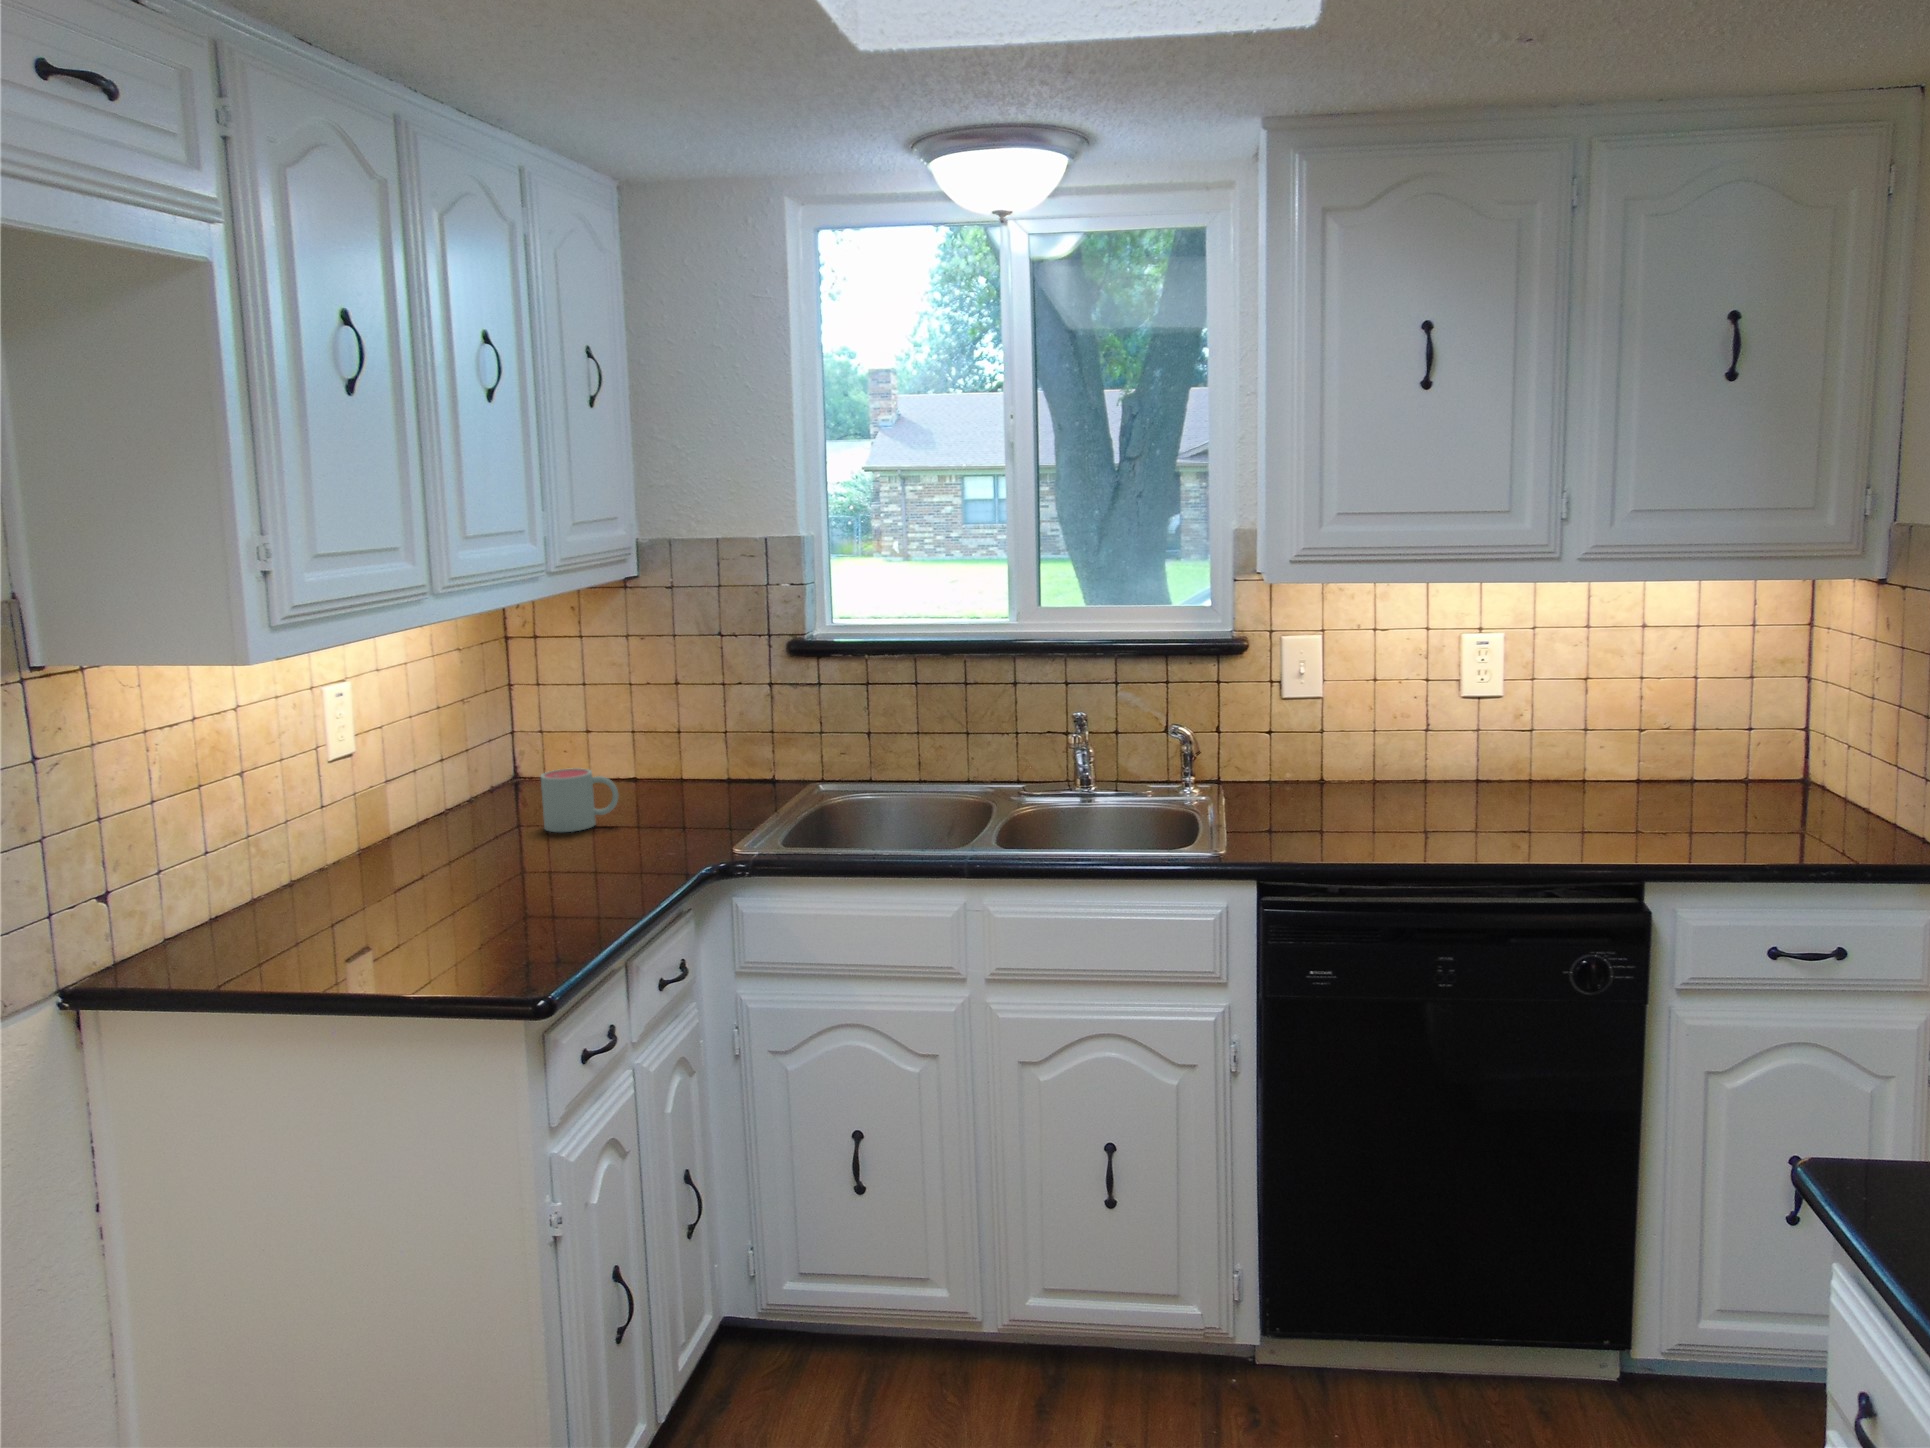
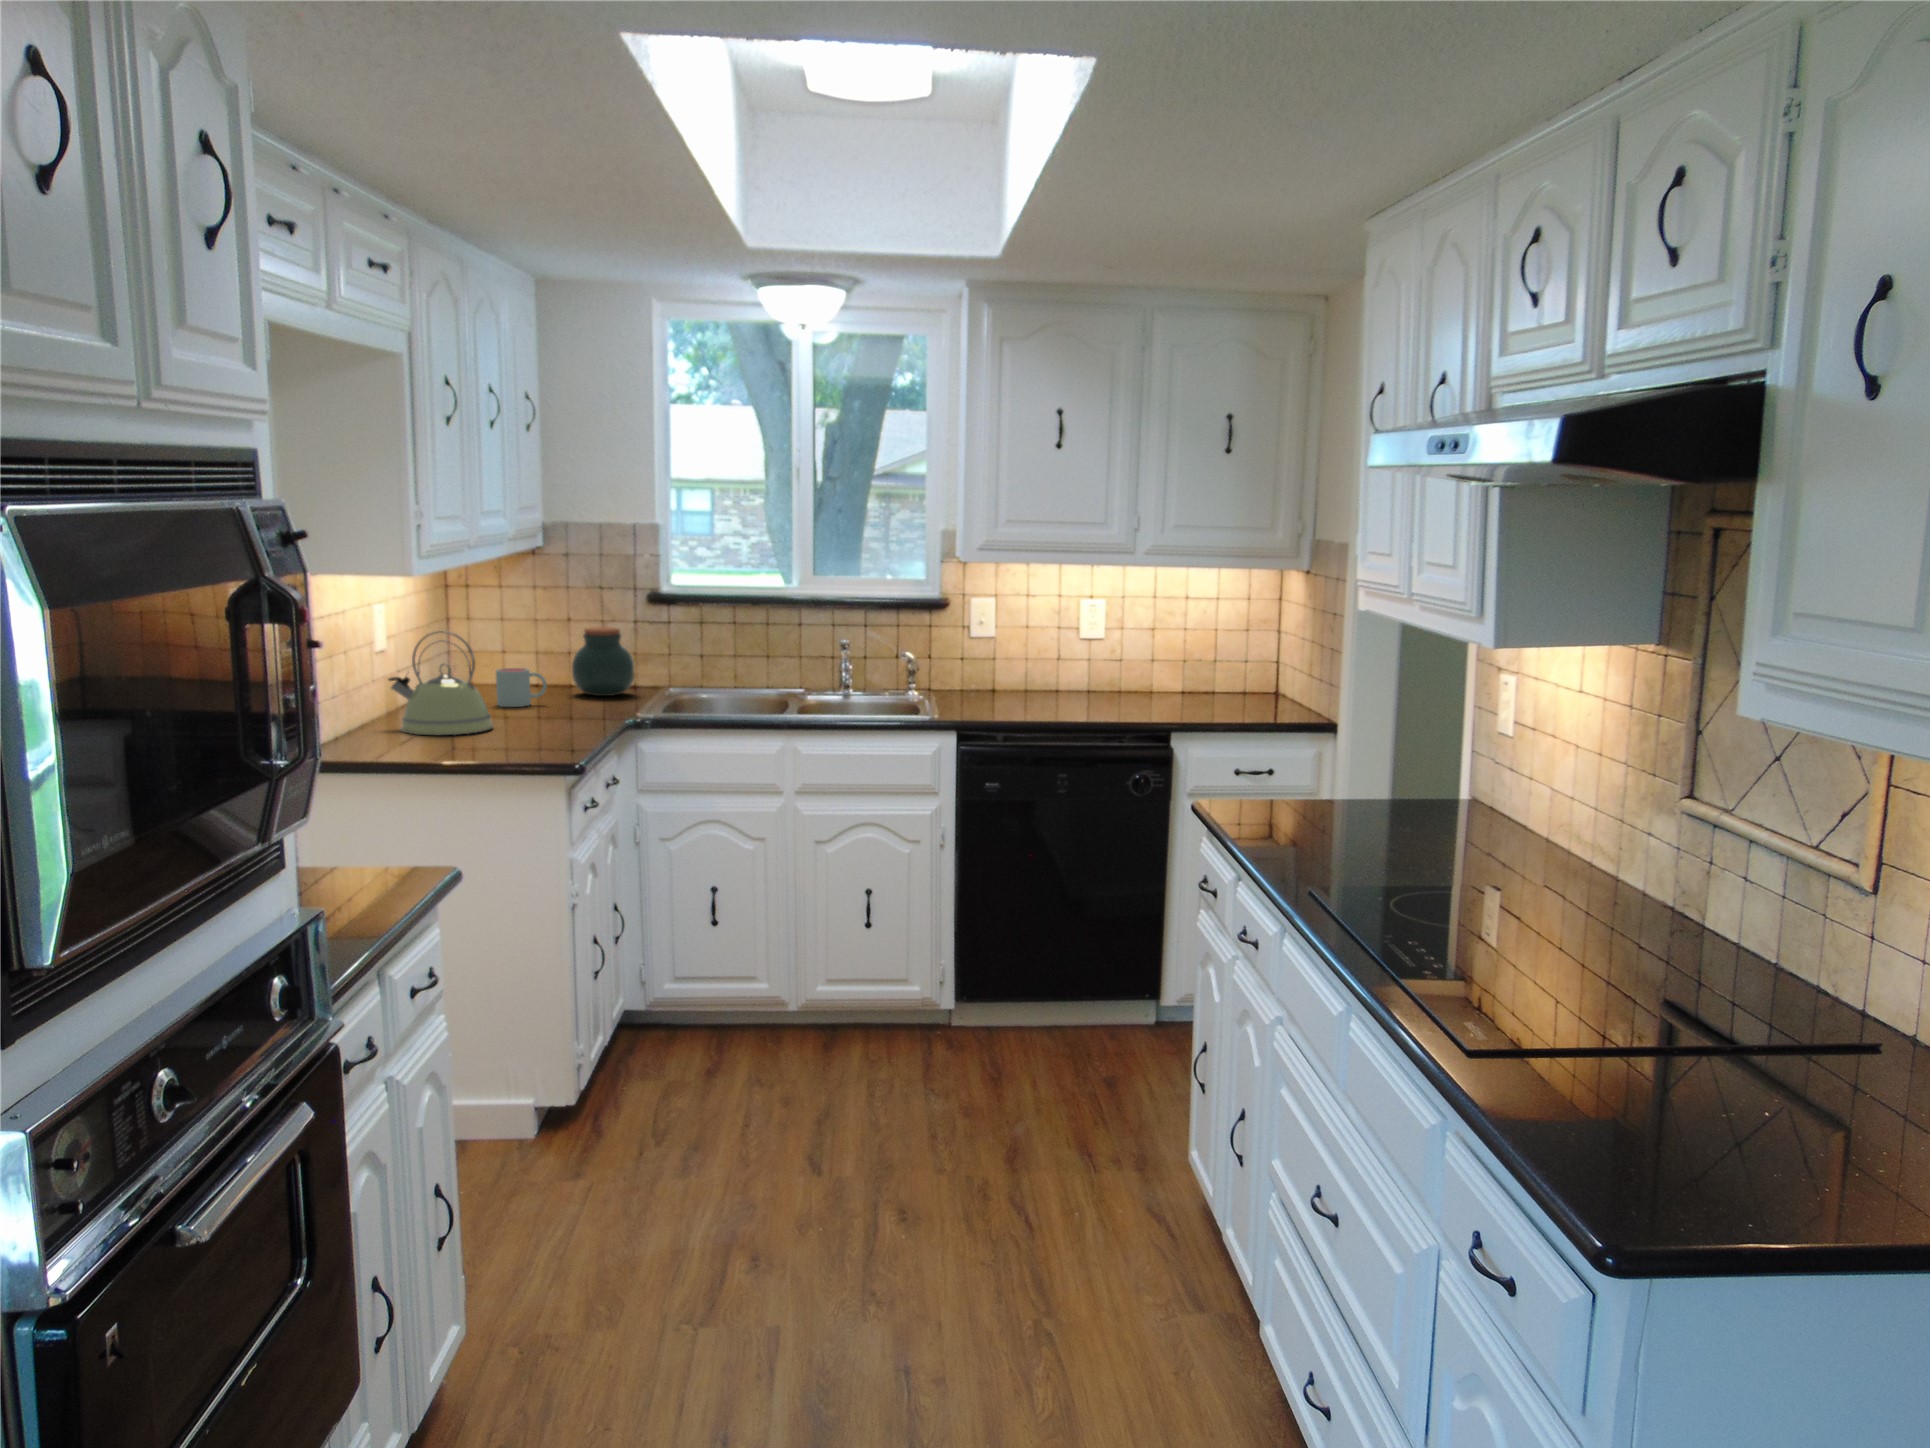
jar: none [672,696,765,802] -> present [572,627,635,696]
kettle: none [324,736,490,914] -> present [389,631,493,735]

